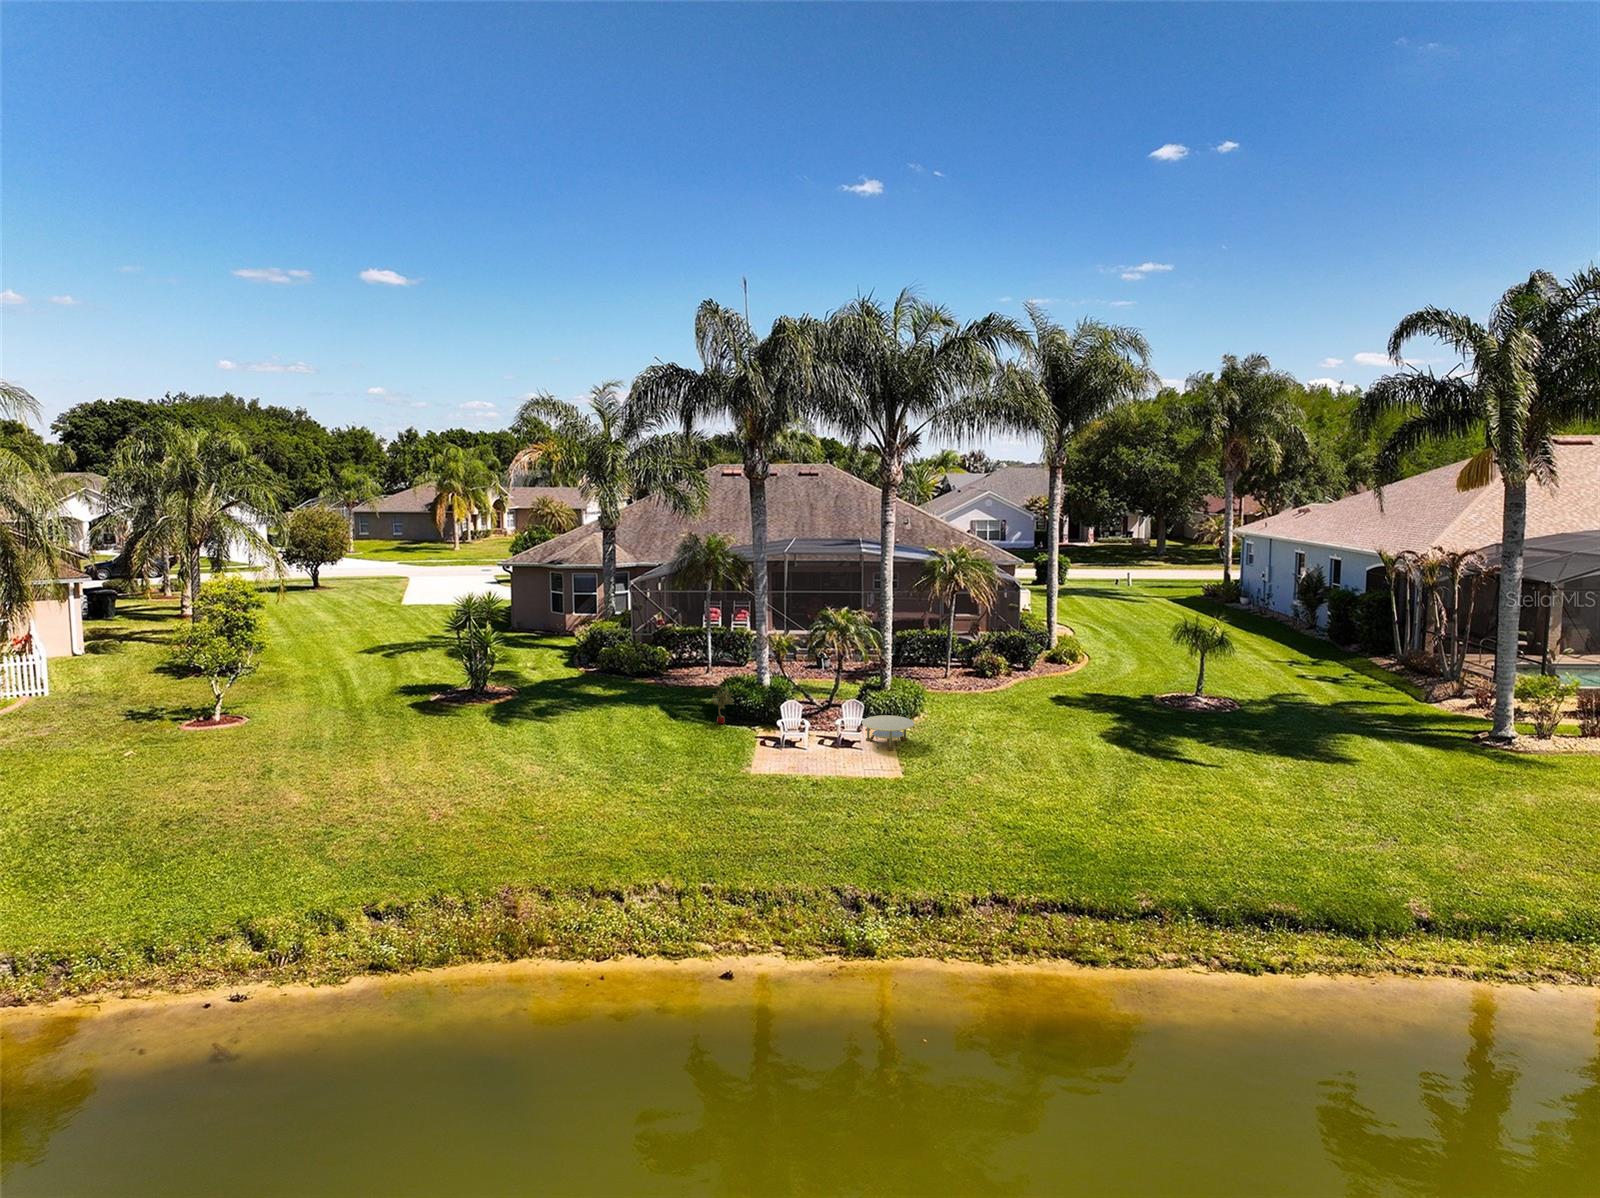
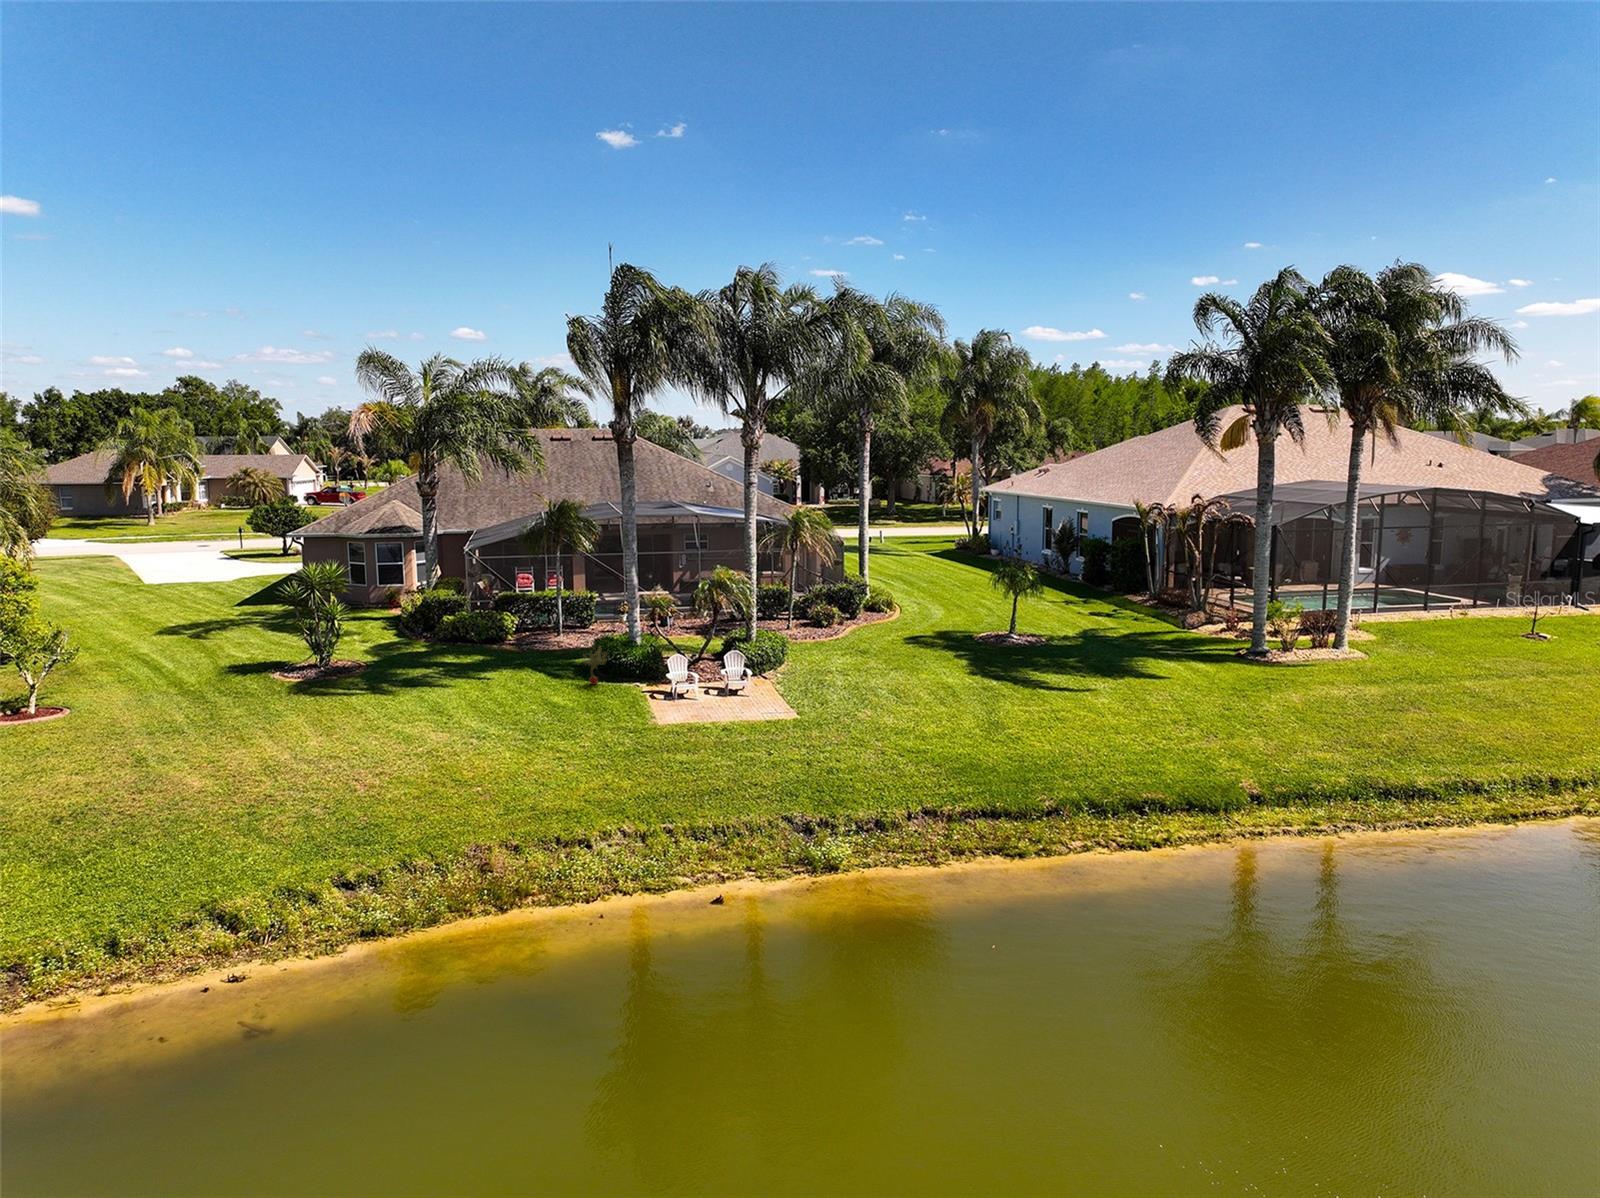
round table: present [862,715,915,751] -> none [745,665,796,698]

